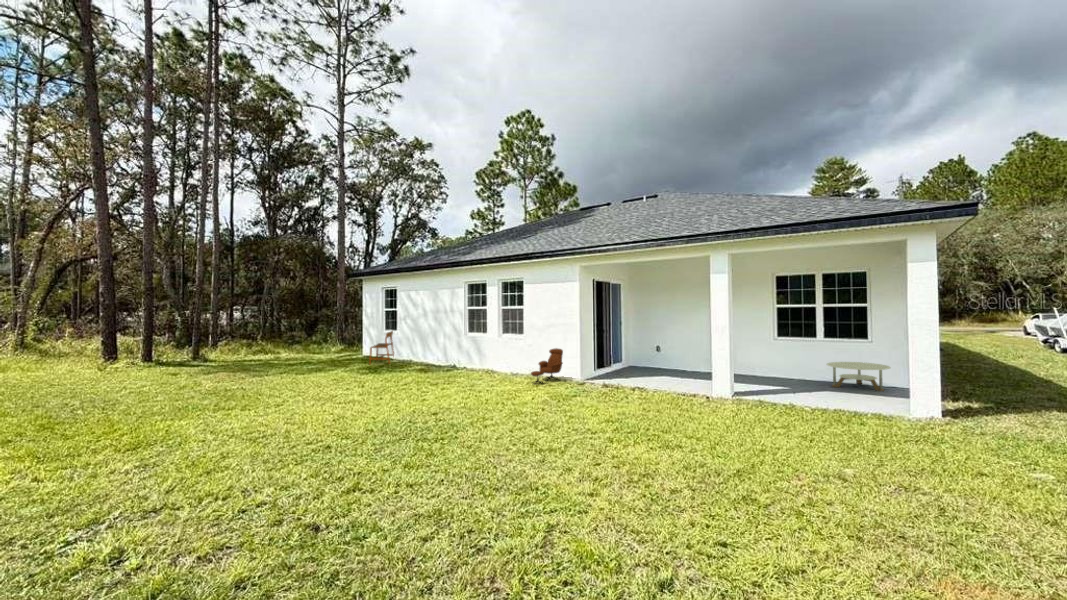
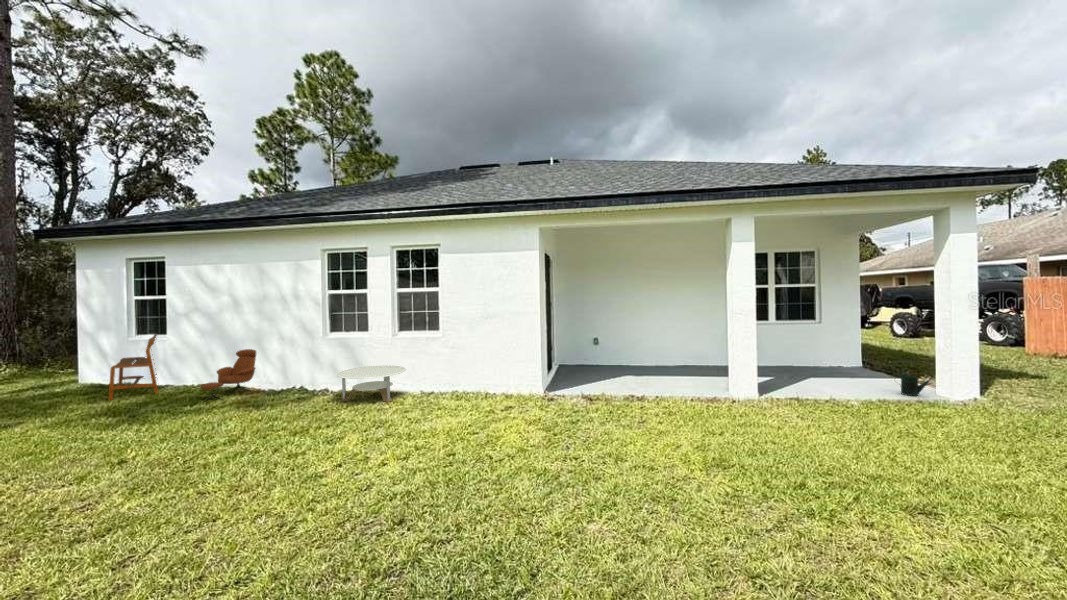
lounge chair: present [531,348,563,383] -> present [201,349,256,400]
round table: present [827,362,890,391] -> present [337,366,406,402]
watering can: none [880,391,915,411] -> present [901,375,935,396]

